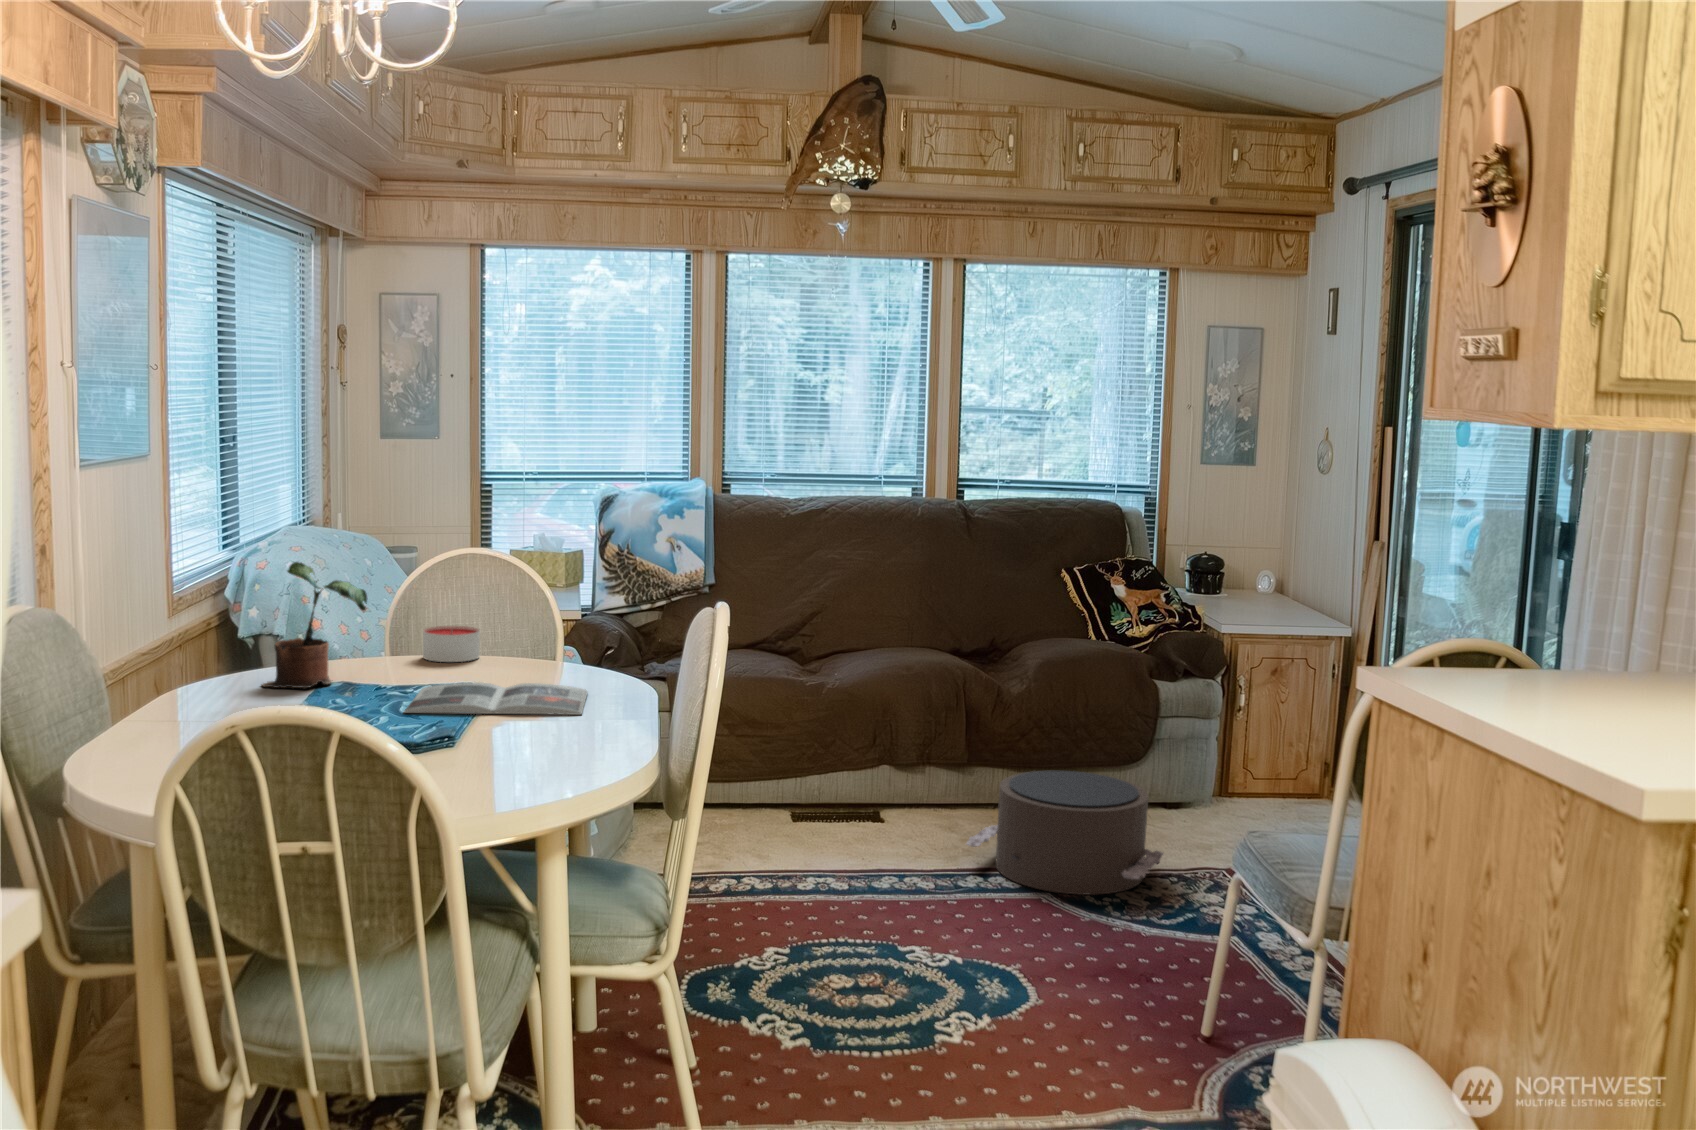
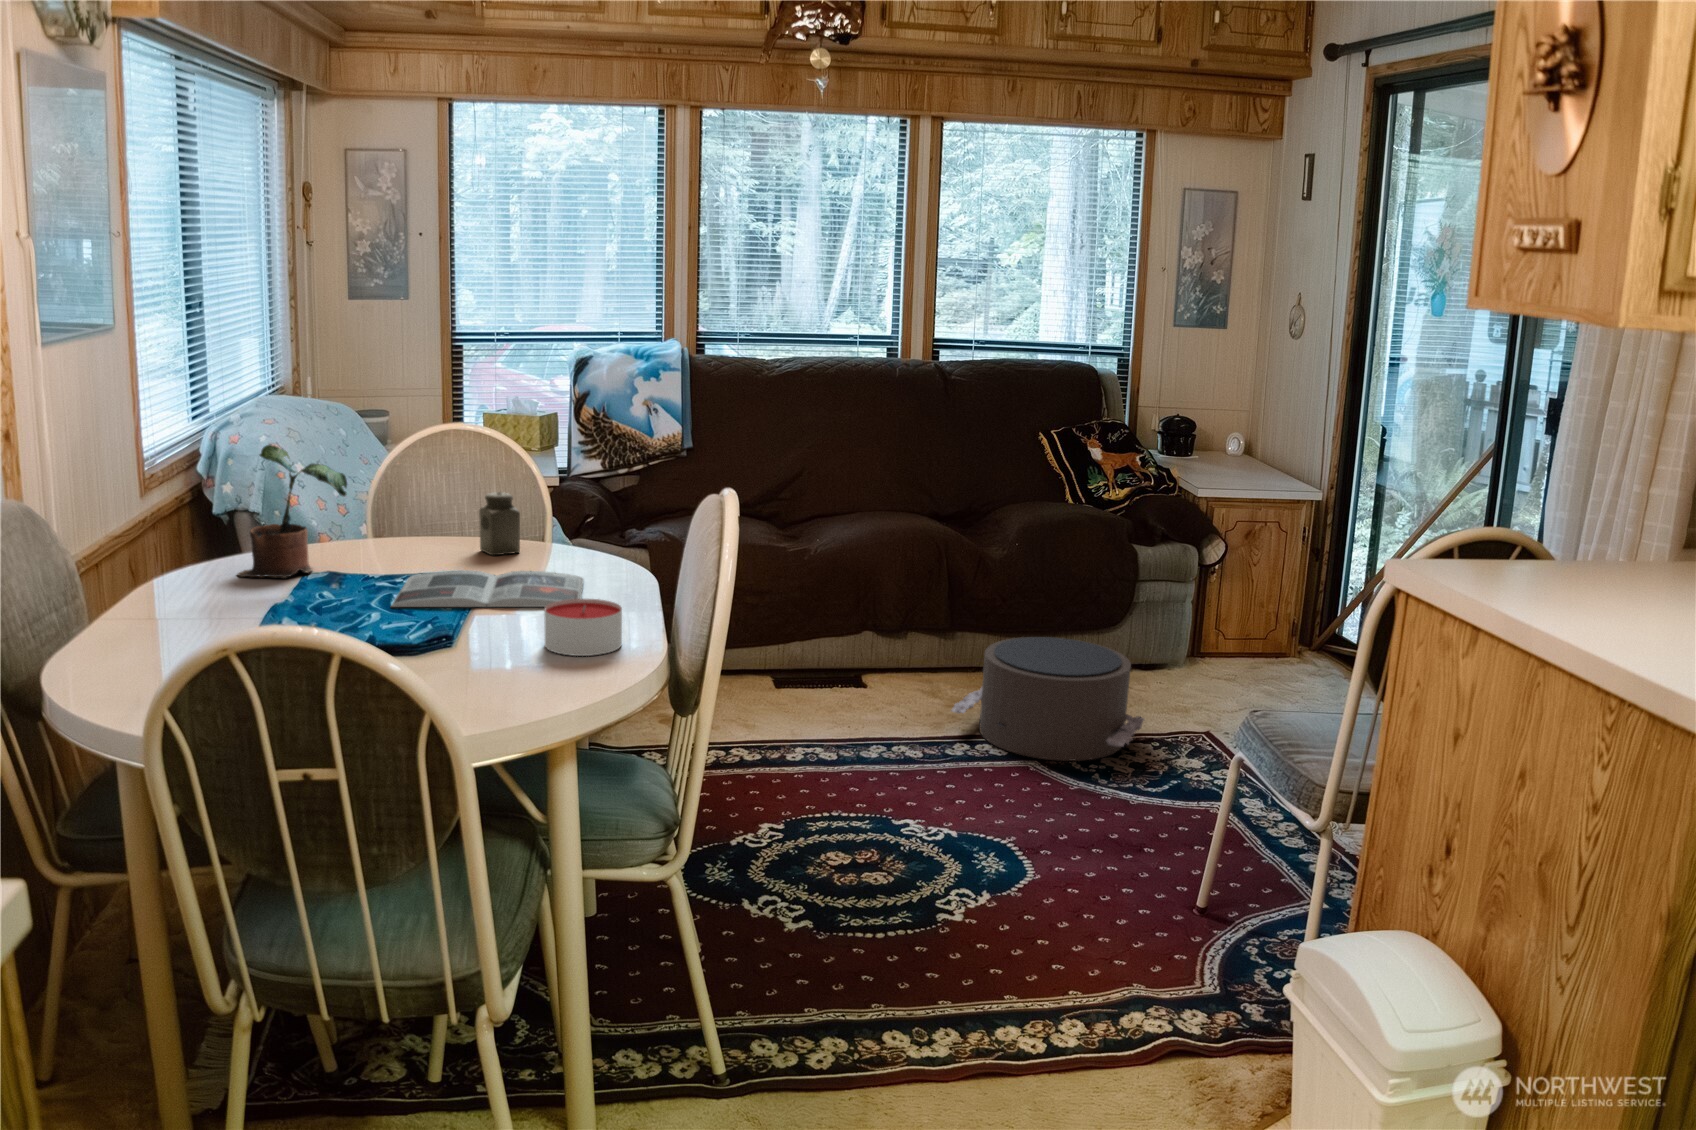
salt shaker: none [492,612,531,672] -> present [479,492,520,555]
candle: present [423,626,480,662] -> present [544,599,622,656]

